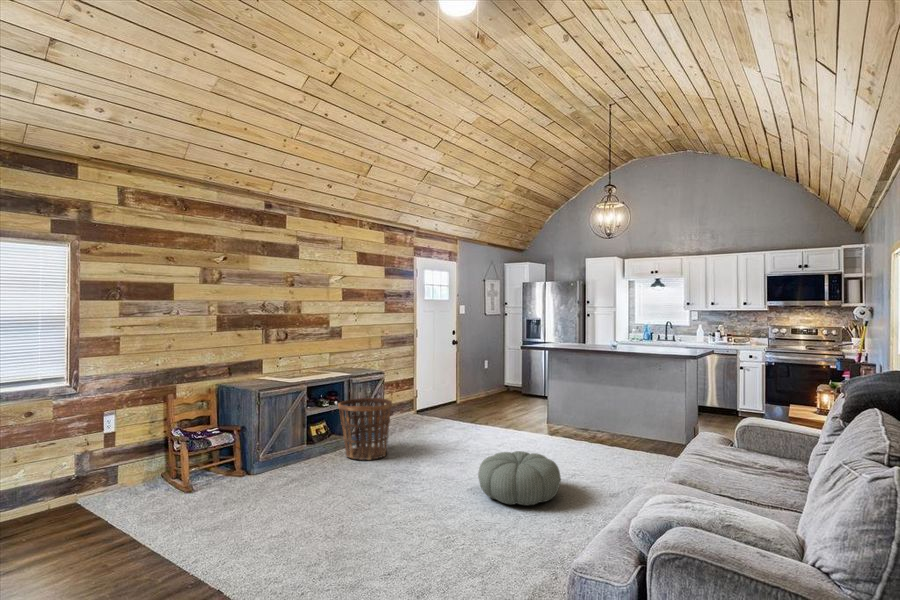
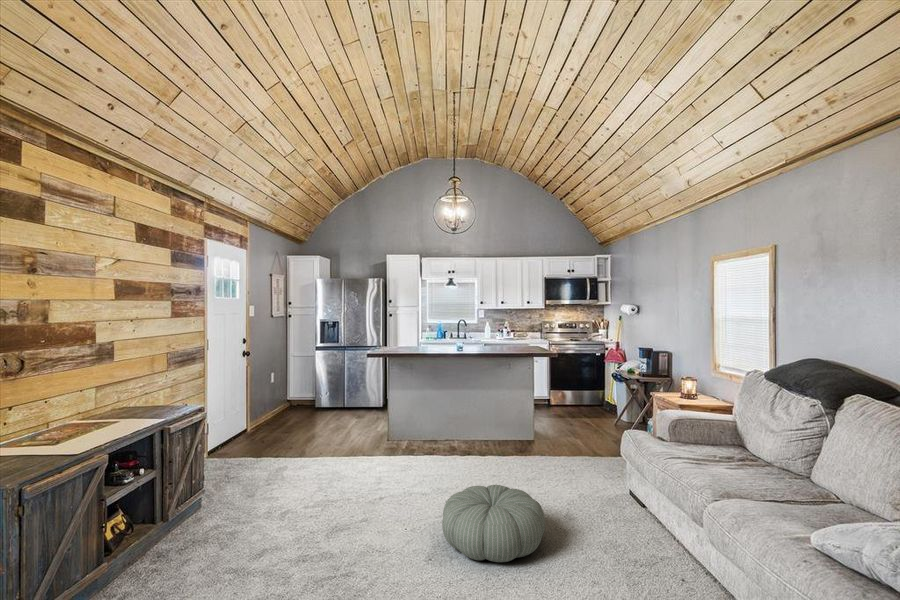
basket: present [338,398,392,460] -> none [161,449,256,559]

